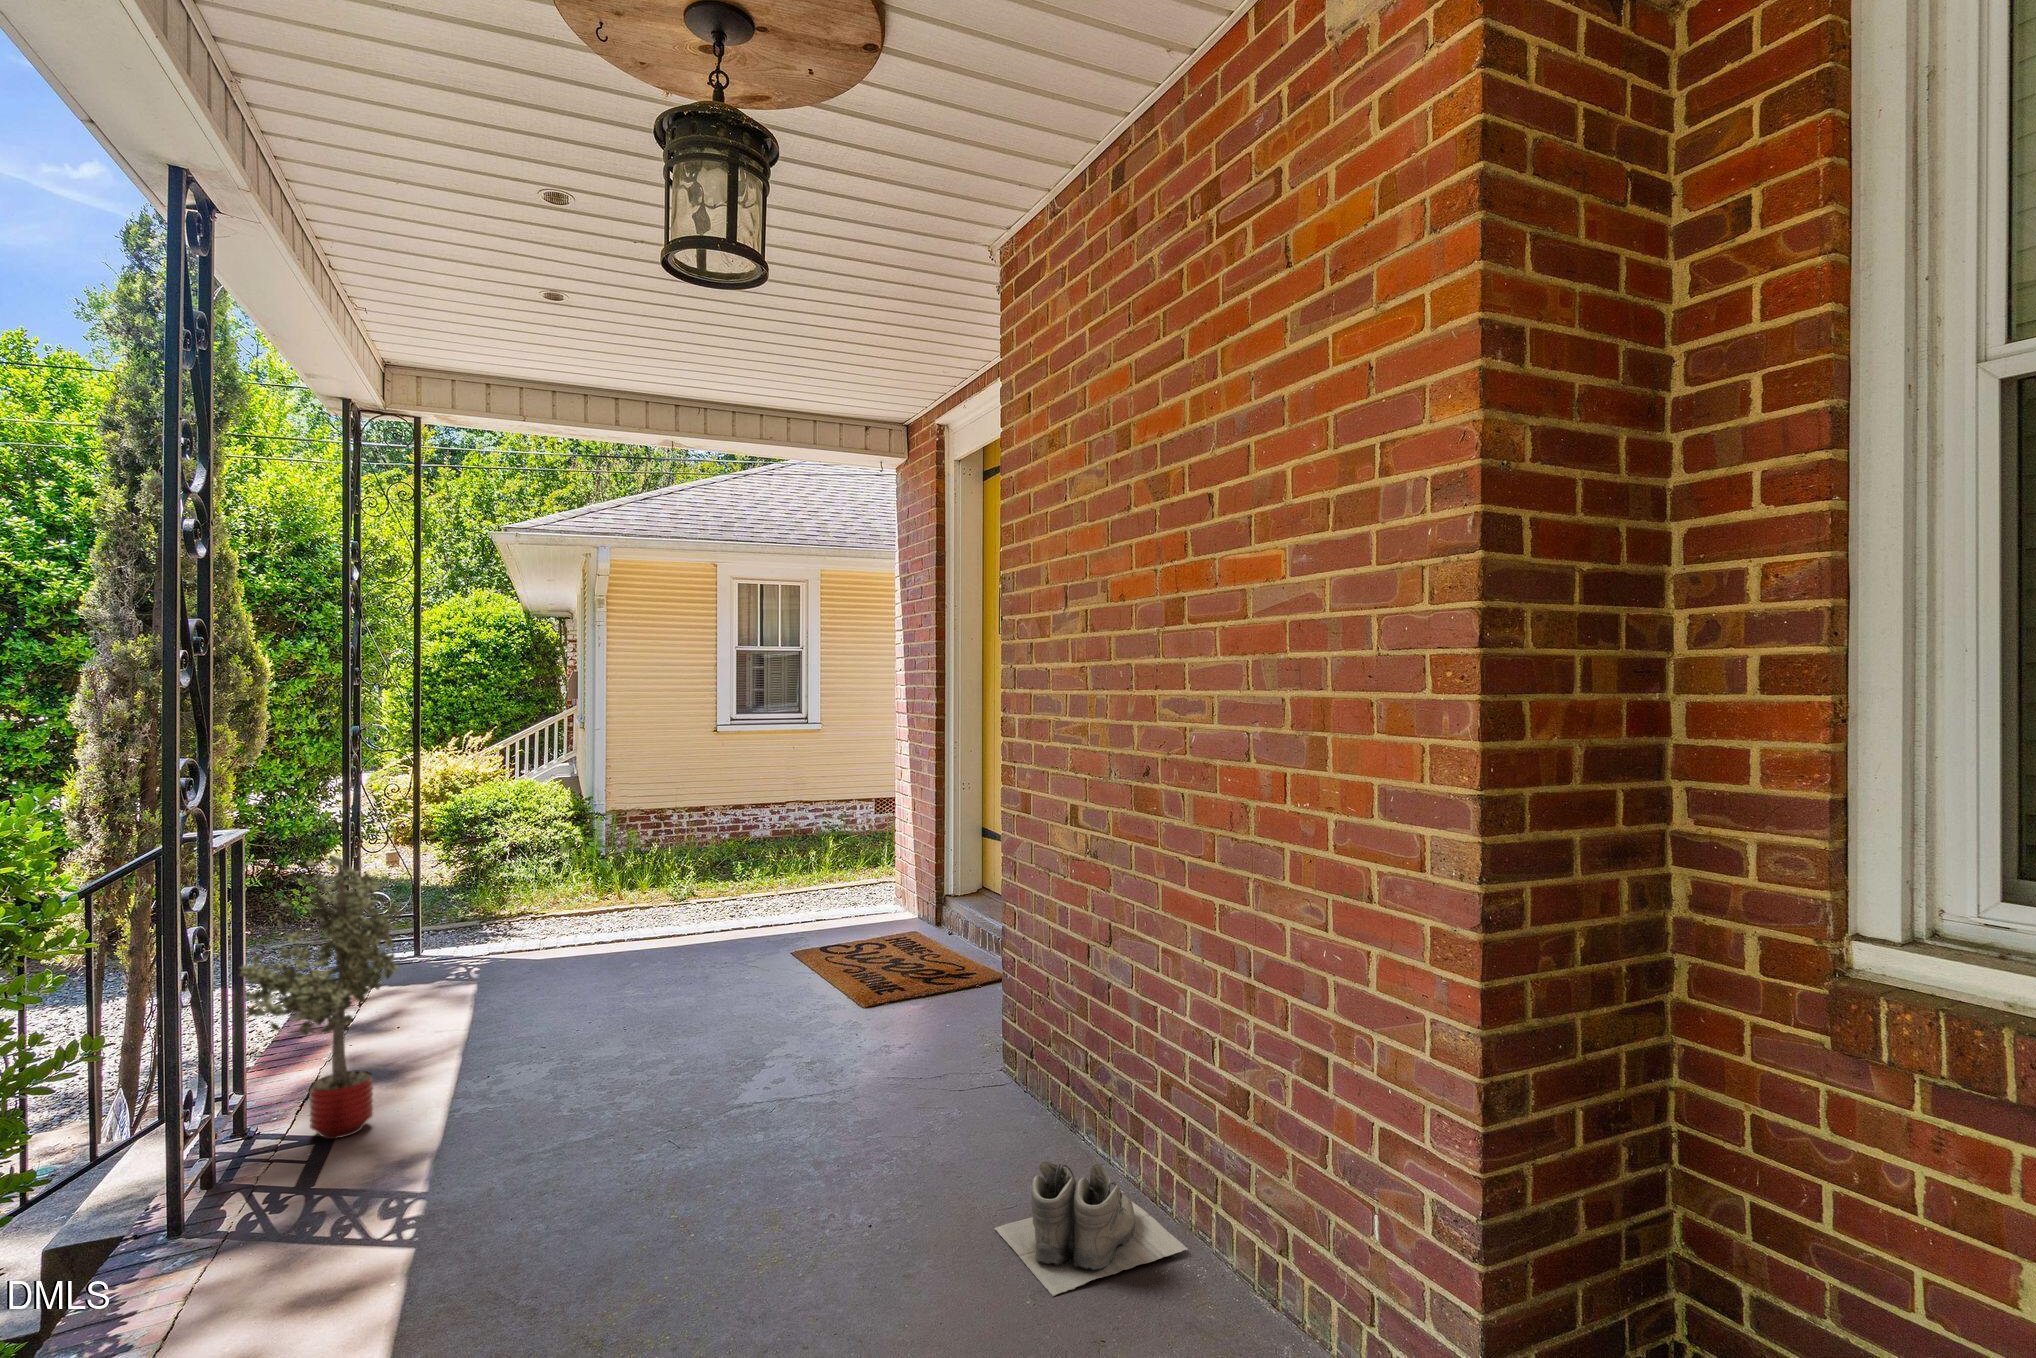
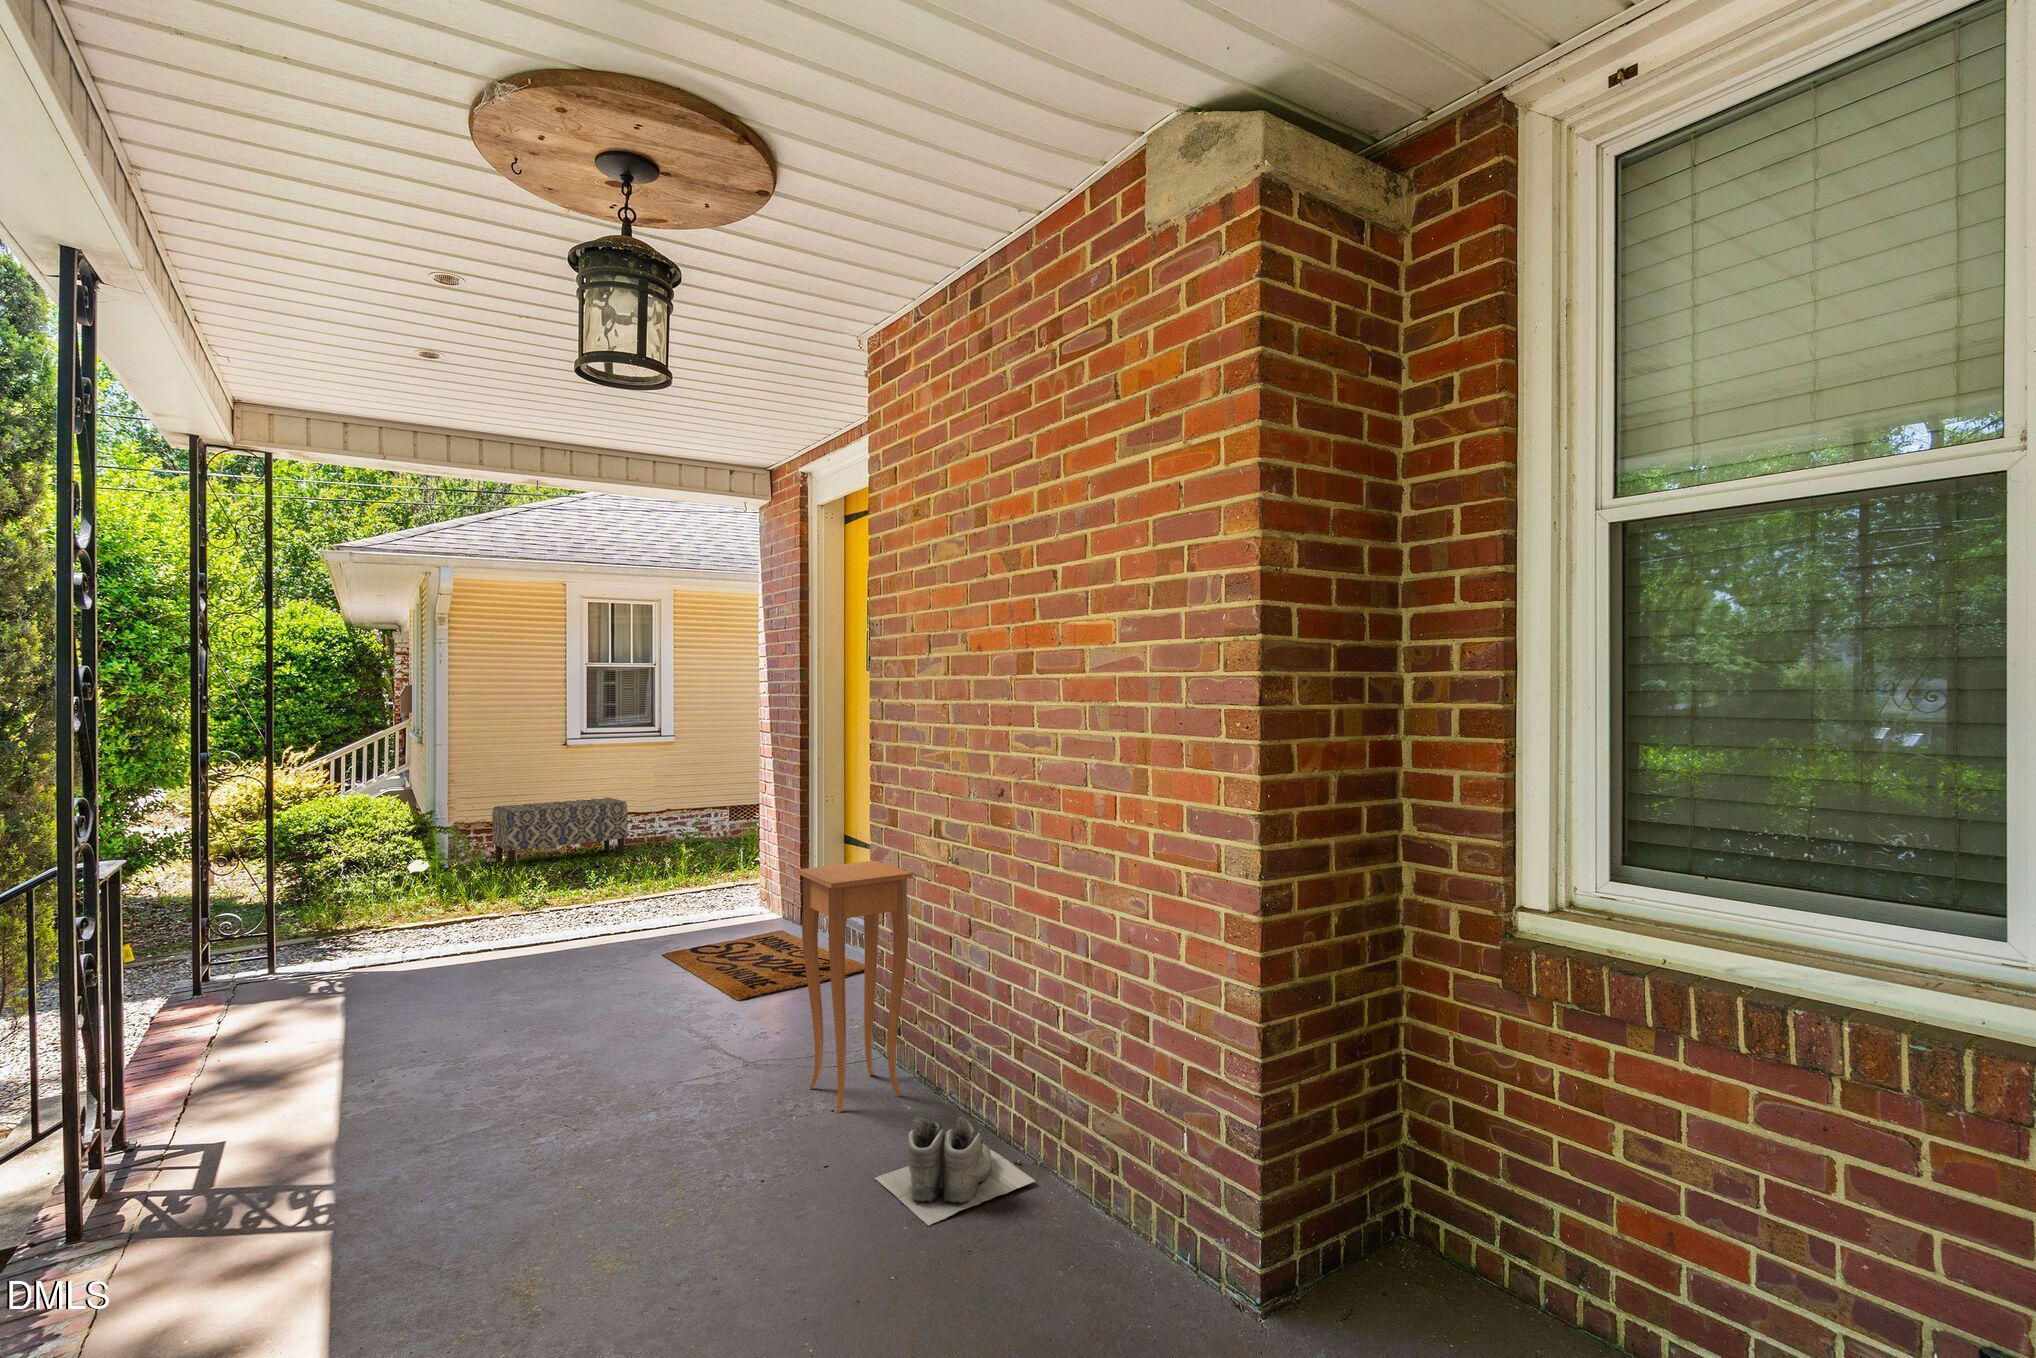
bench: none [646,785,777,855] -> present [492,798,628,868]
side table: none [917,853,1046,1143] -> present [798,861,913,1113]
potted tree: present [240,856,405,1139] -> none [126,878,303,1150]

